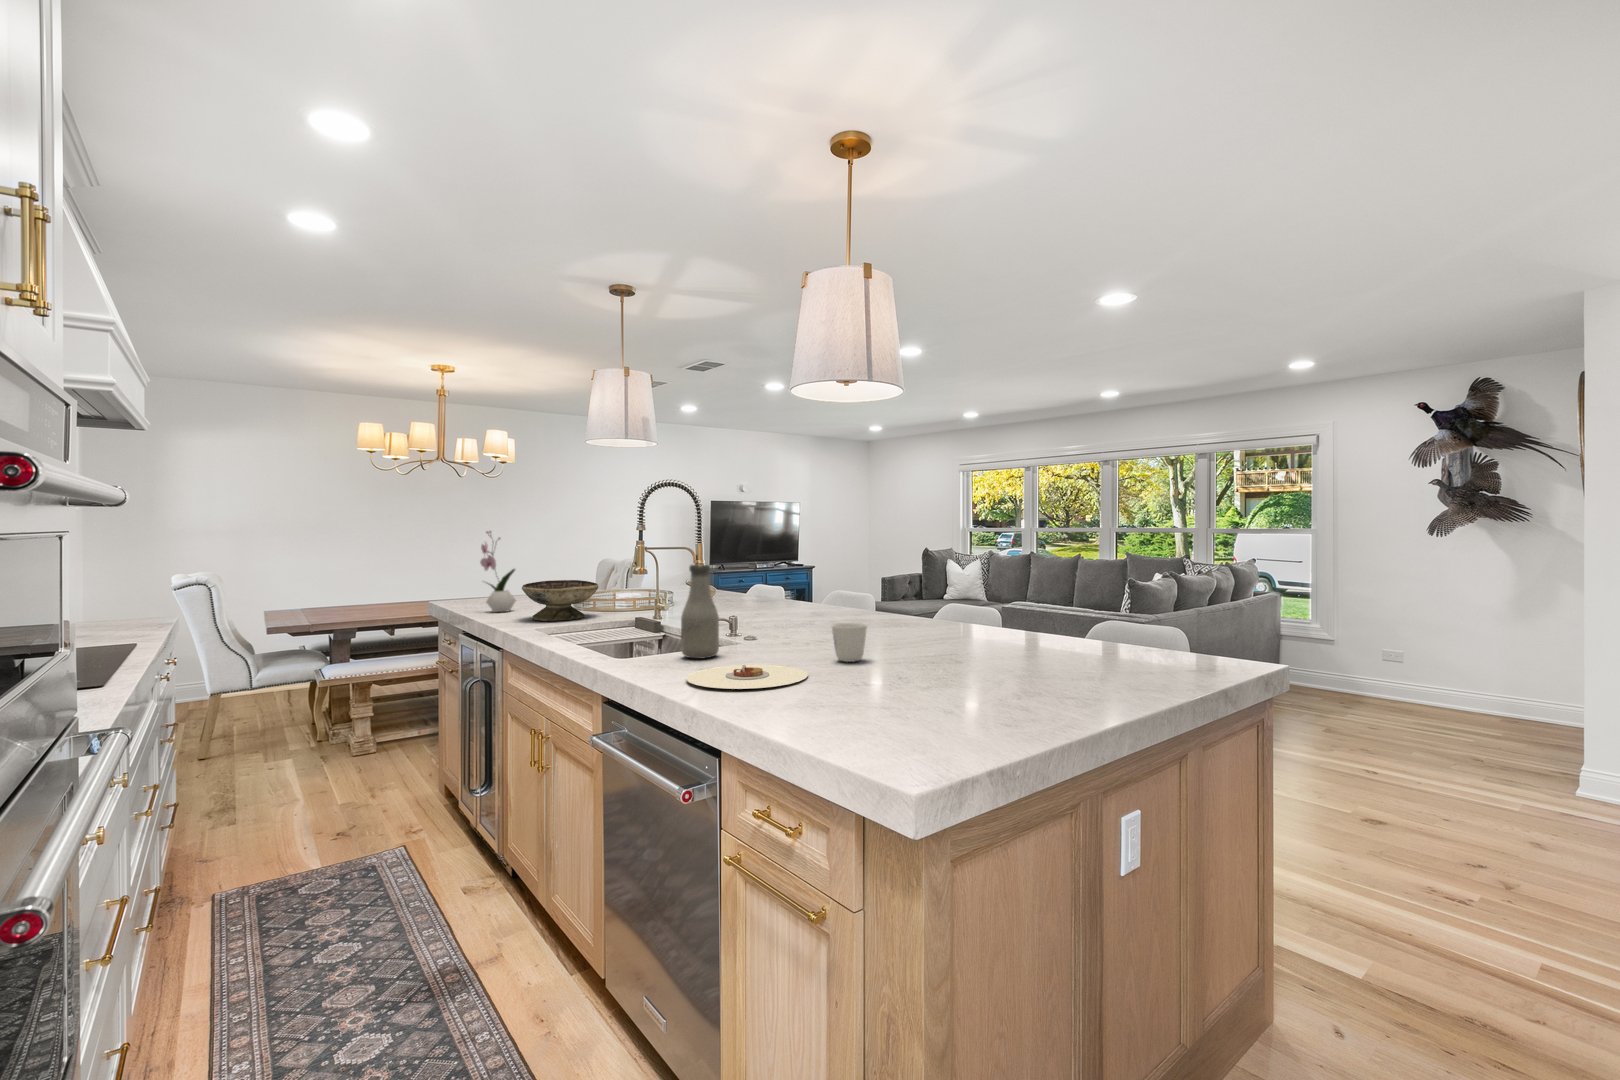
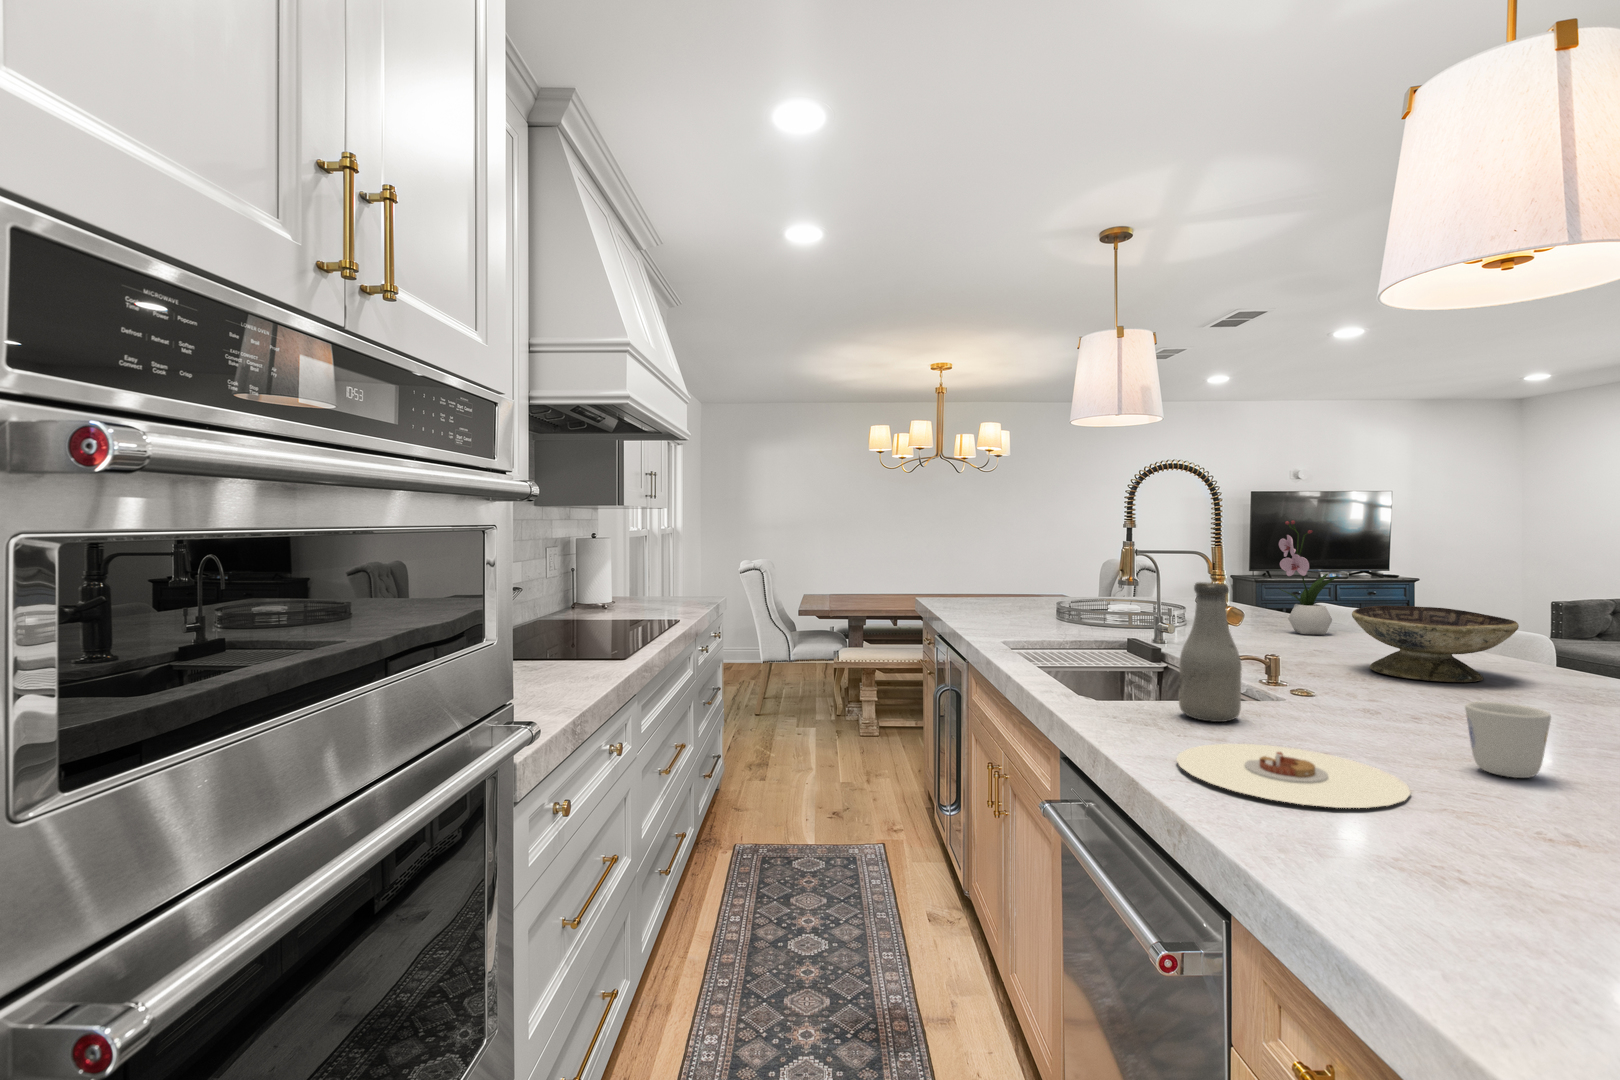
flower arrangement: present [480,531,516,612] -> present [1279,521,1338,635]
decorative bowl: present [522,580,599,621] -> present [1352,606,1519,682]

